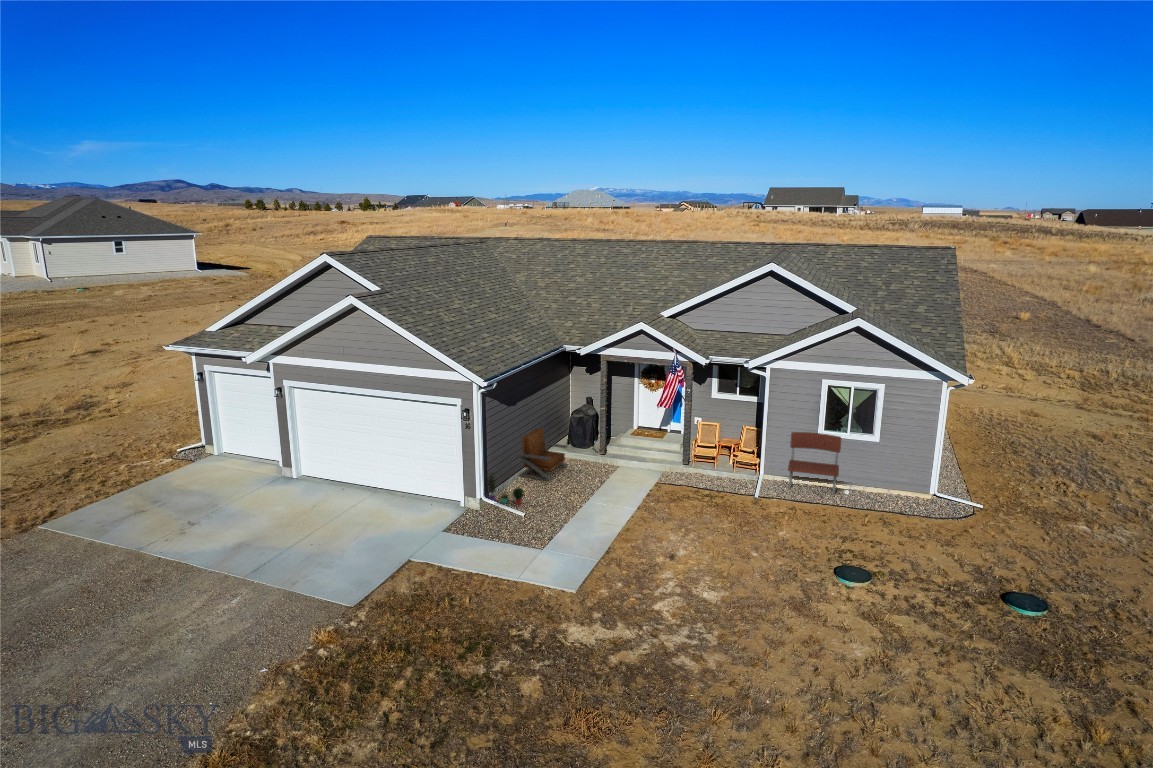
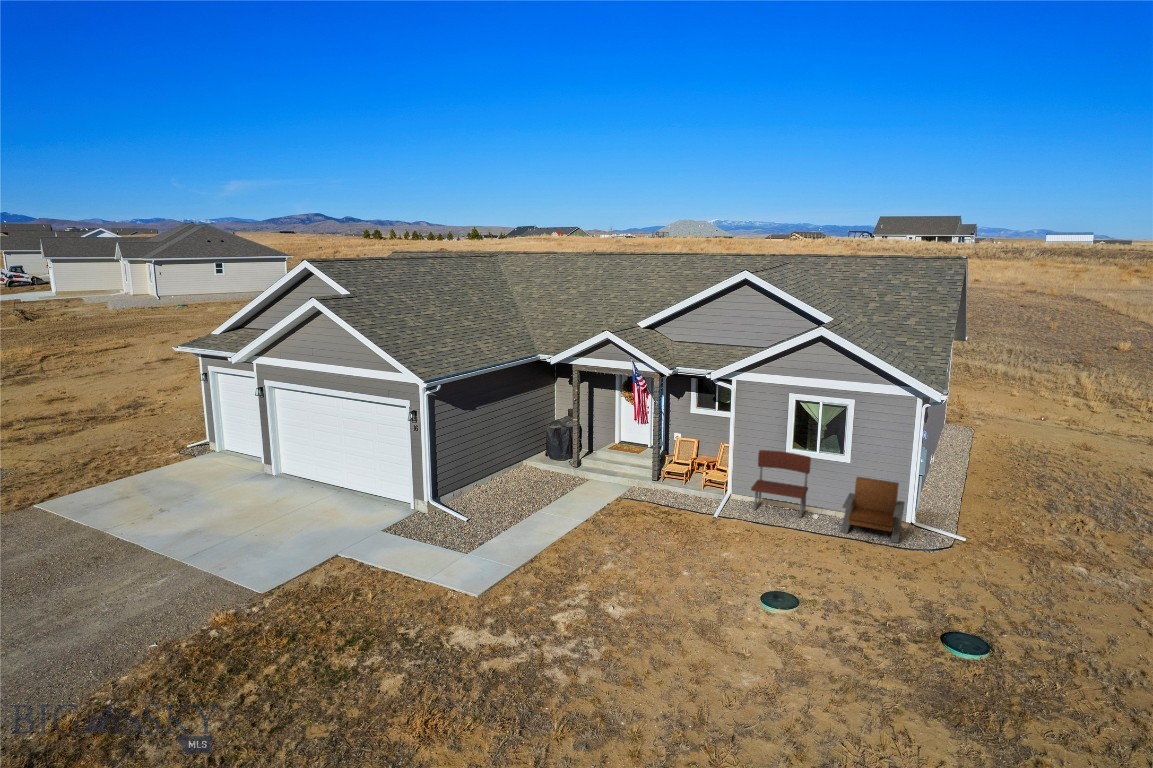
lounge chair: present [517,428,568,481] -> present [841,477,905,543]
potted plant: present [487,473,524,505] -> none [438,476,475,510]

